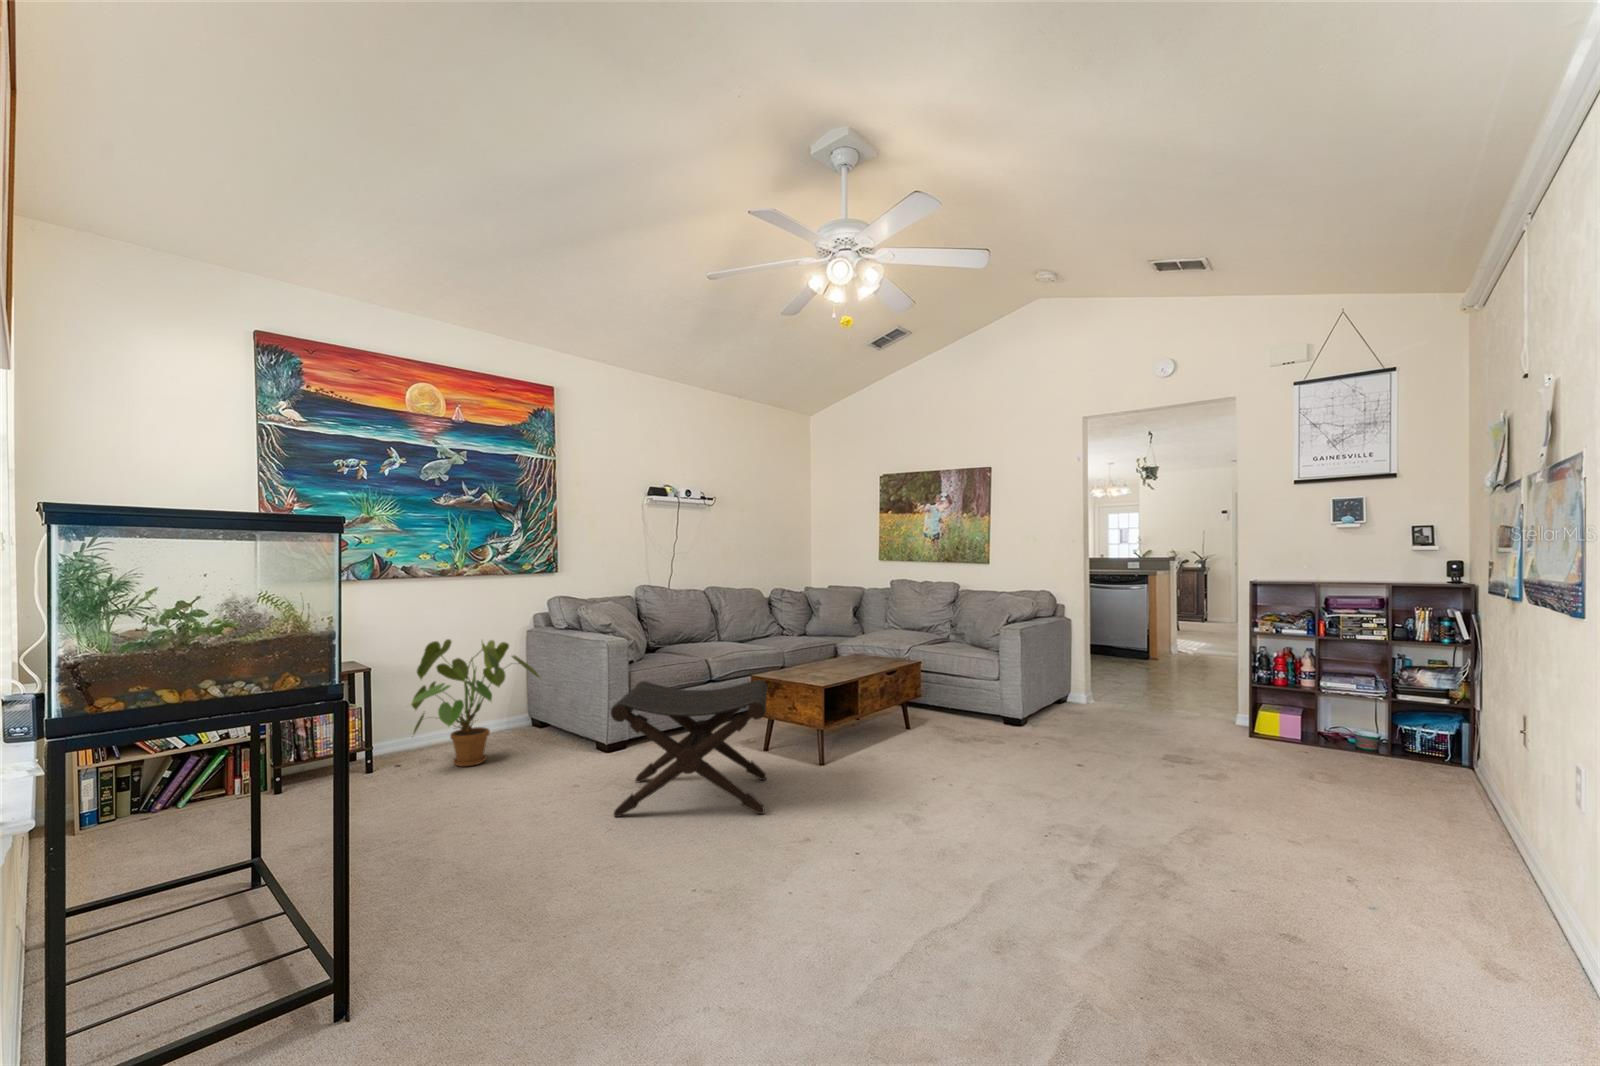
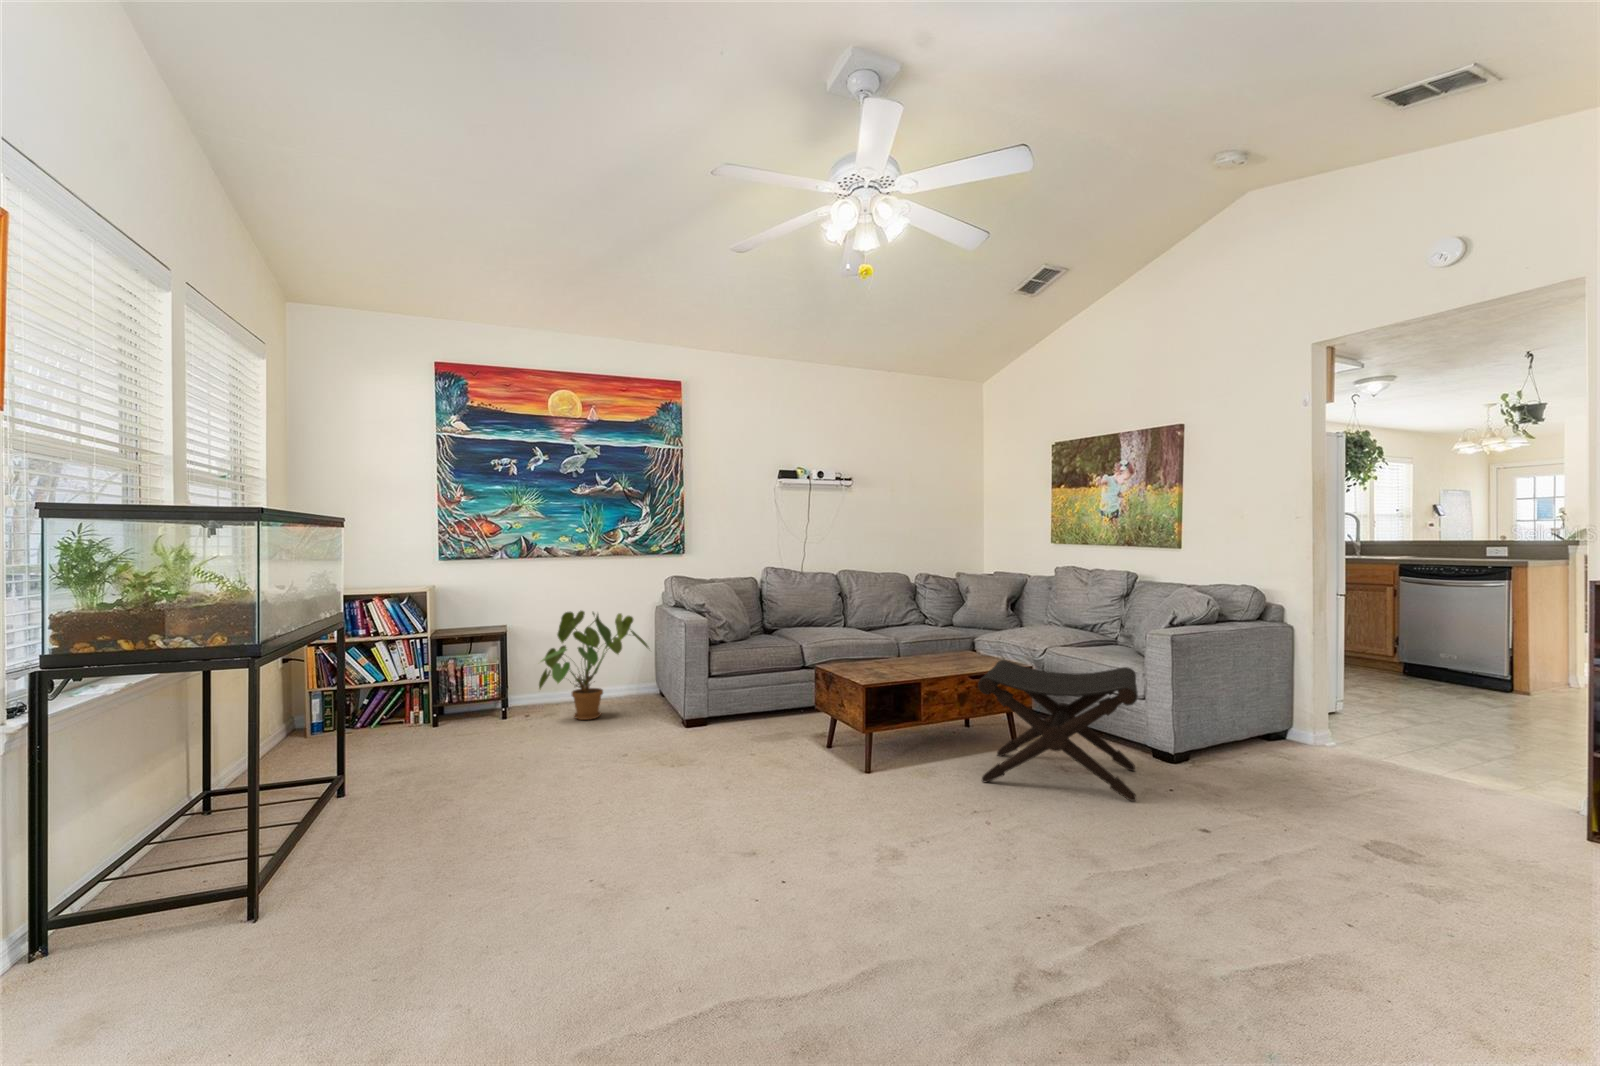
footstool: present [611,680,768,817] -> present [978,660,1138,801]

